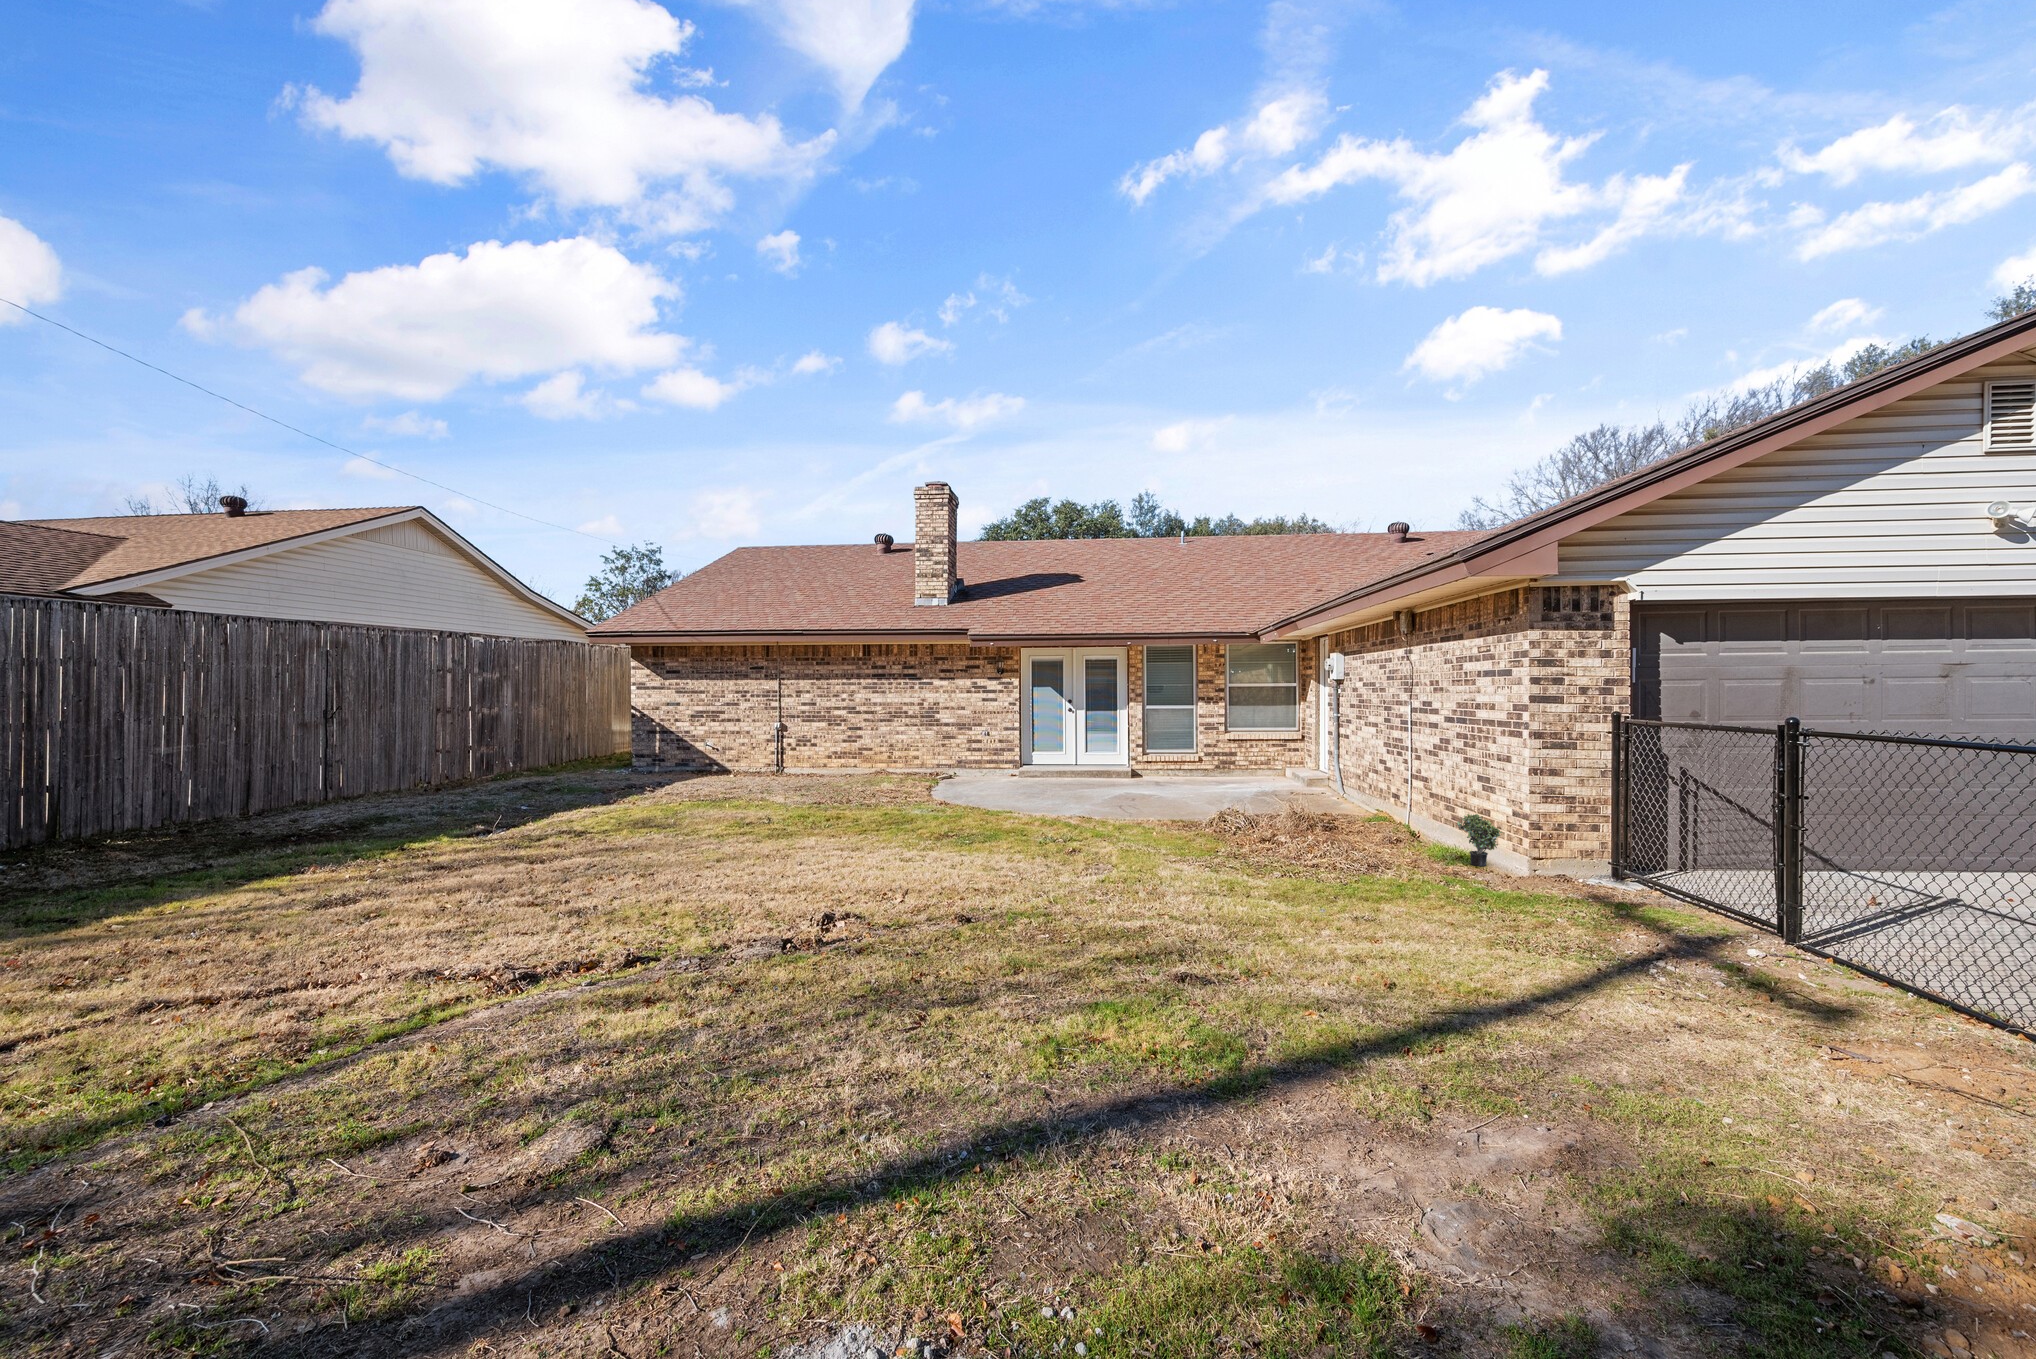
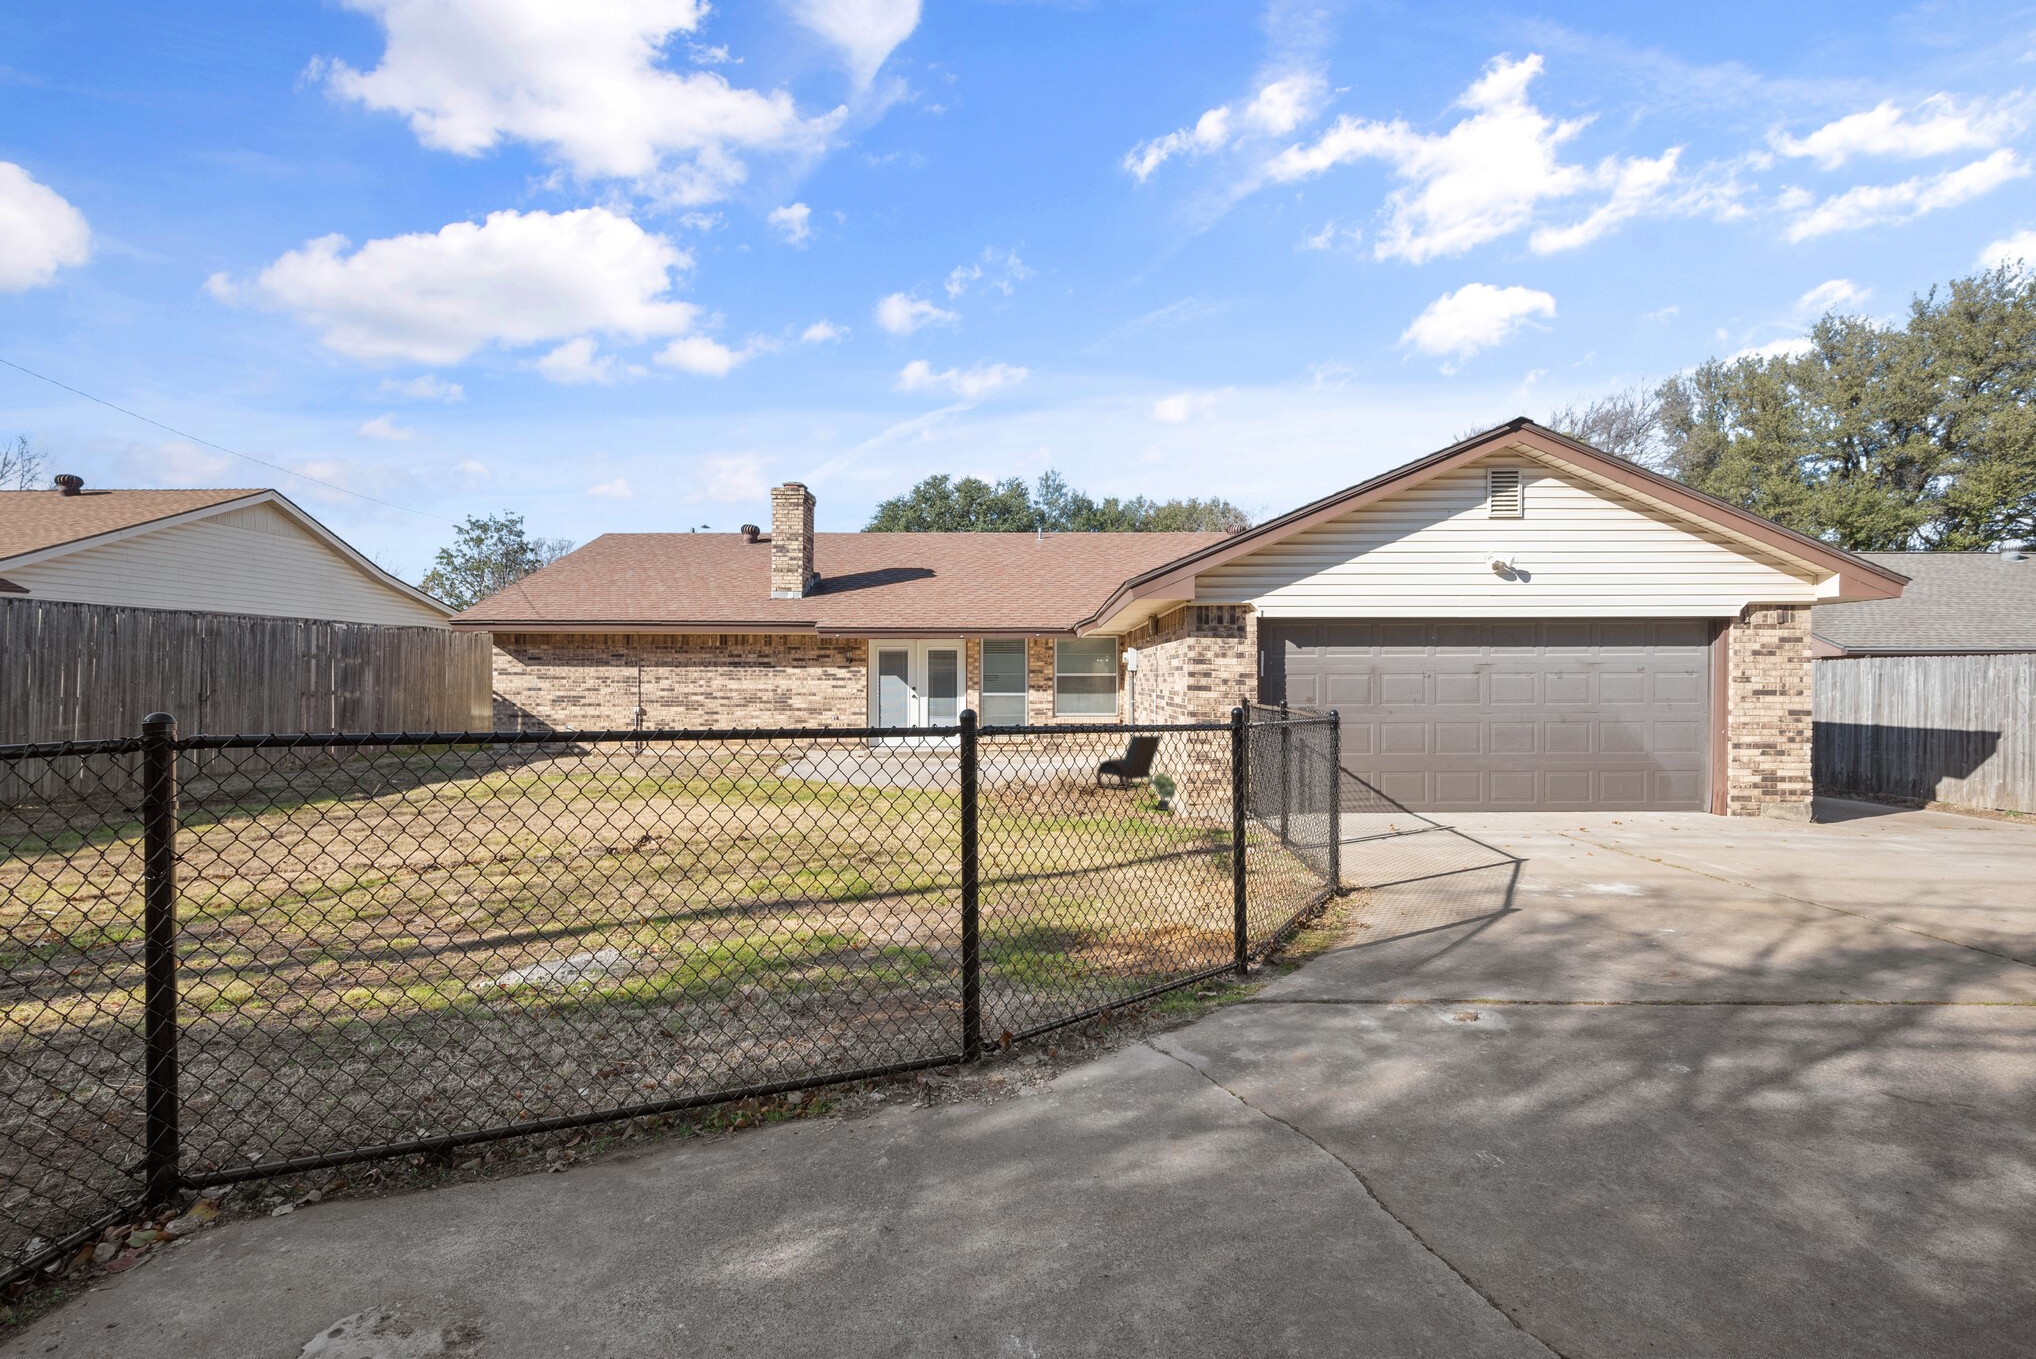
lounge chair: none [1335,751,1422,829] -> present [1096,736,1161,790]

